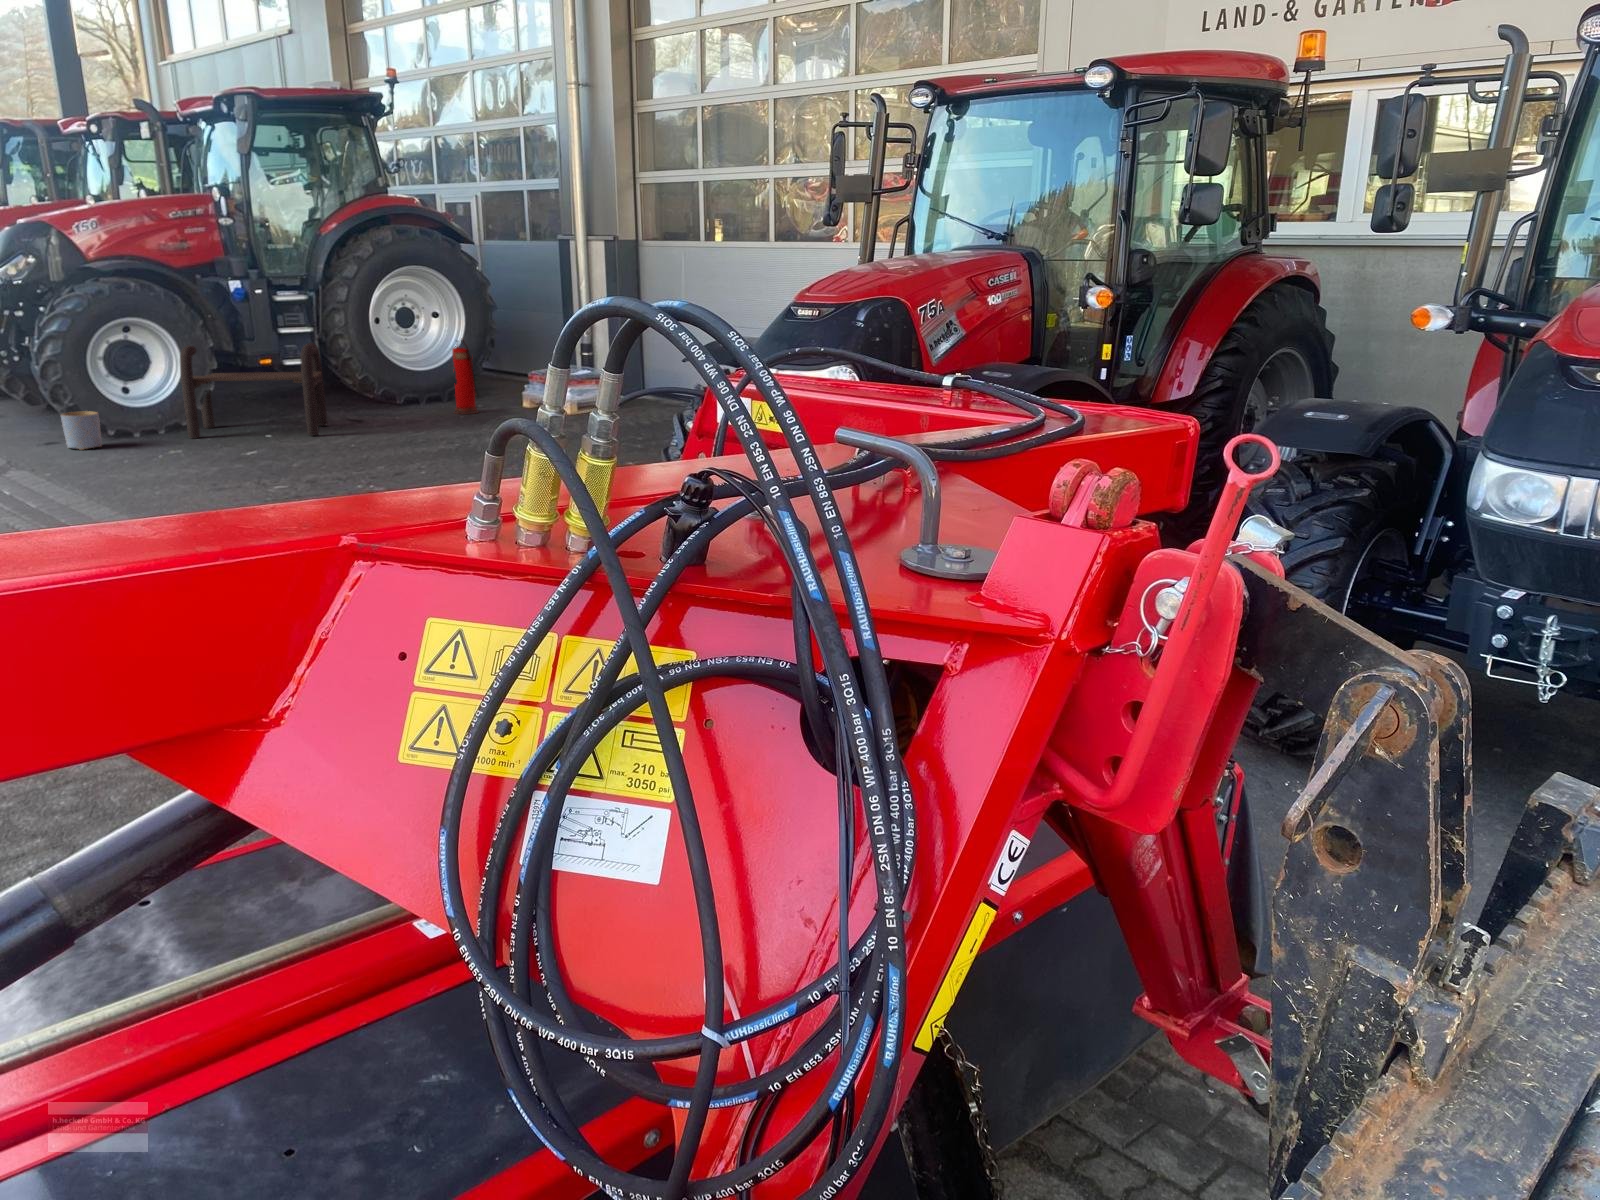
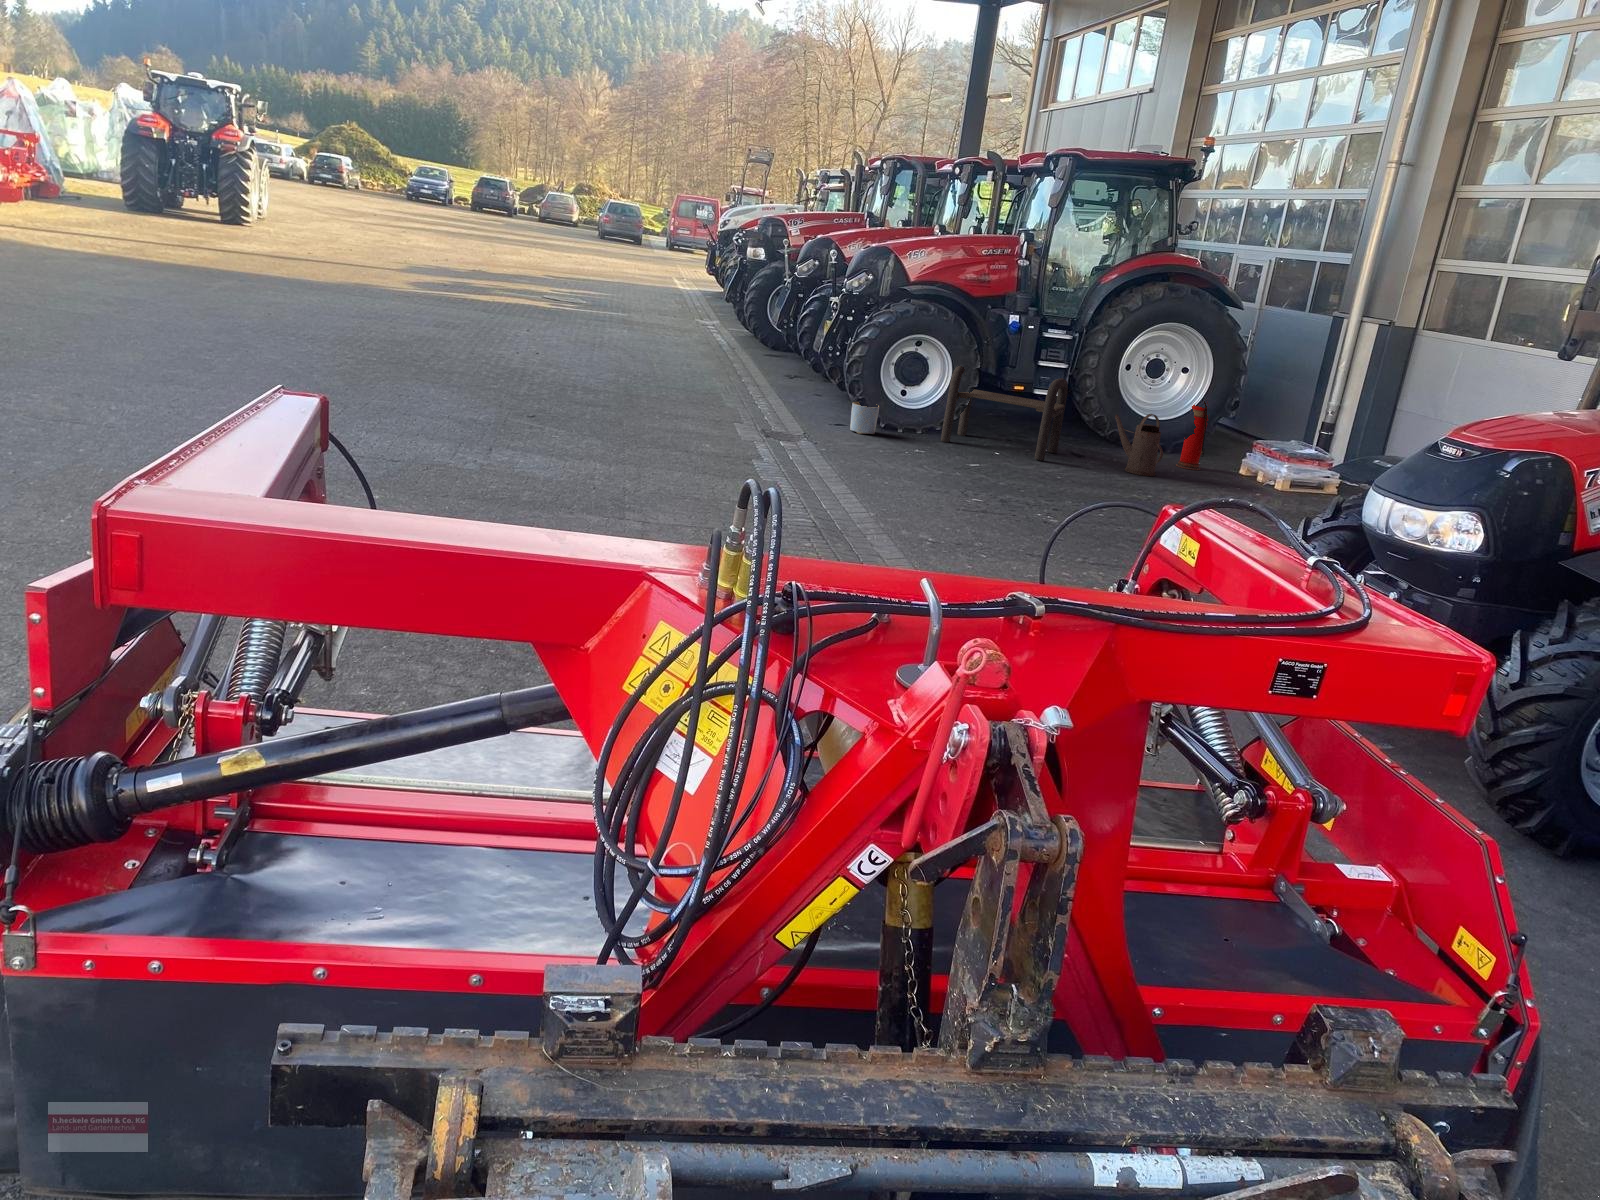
watering can: none [379,363,444,429] -> present [1115,414,1163,476]

